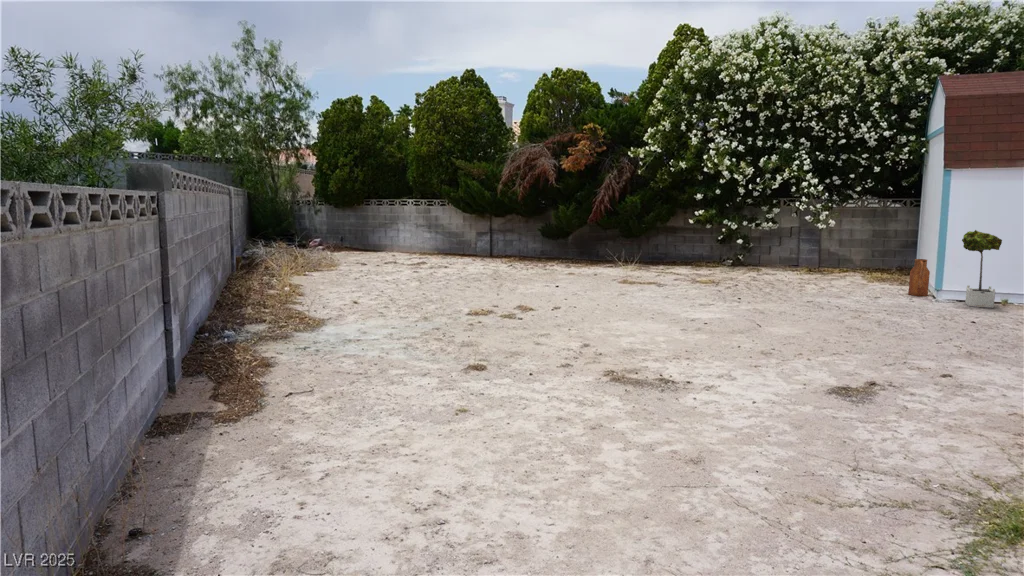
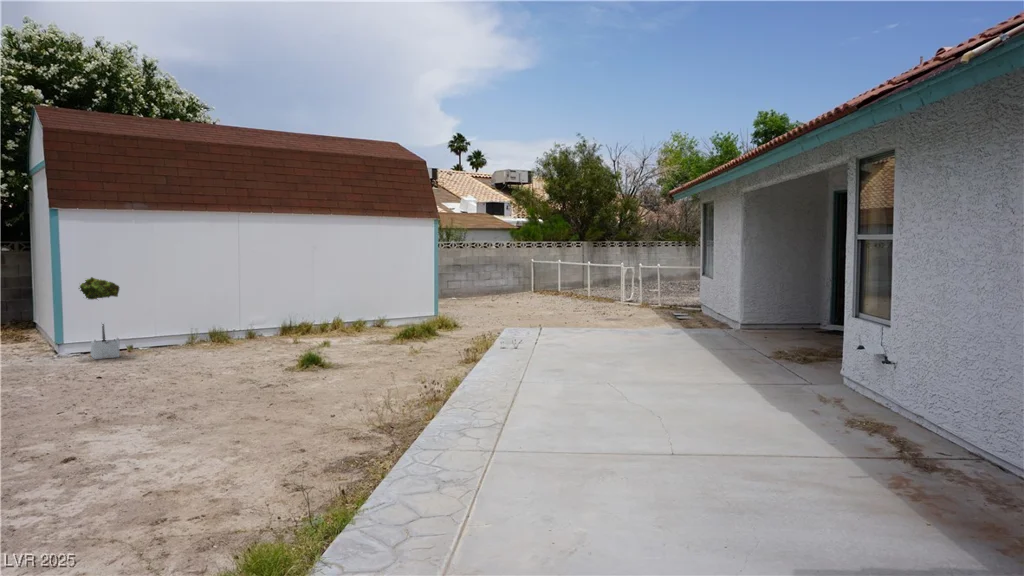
watering can: present [908,259,930,296] -> none [25,312,49,355]

